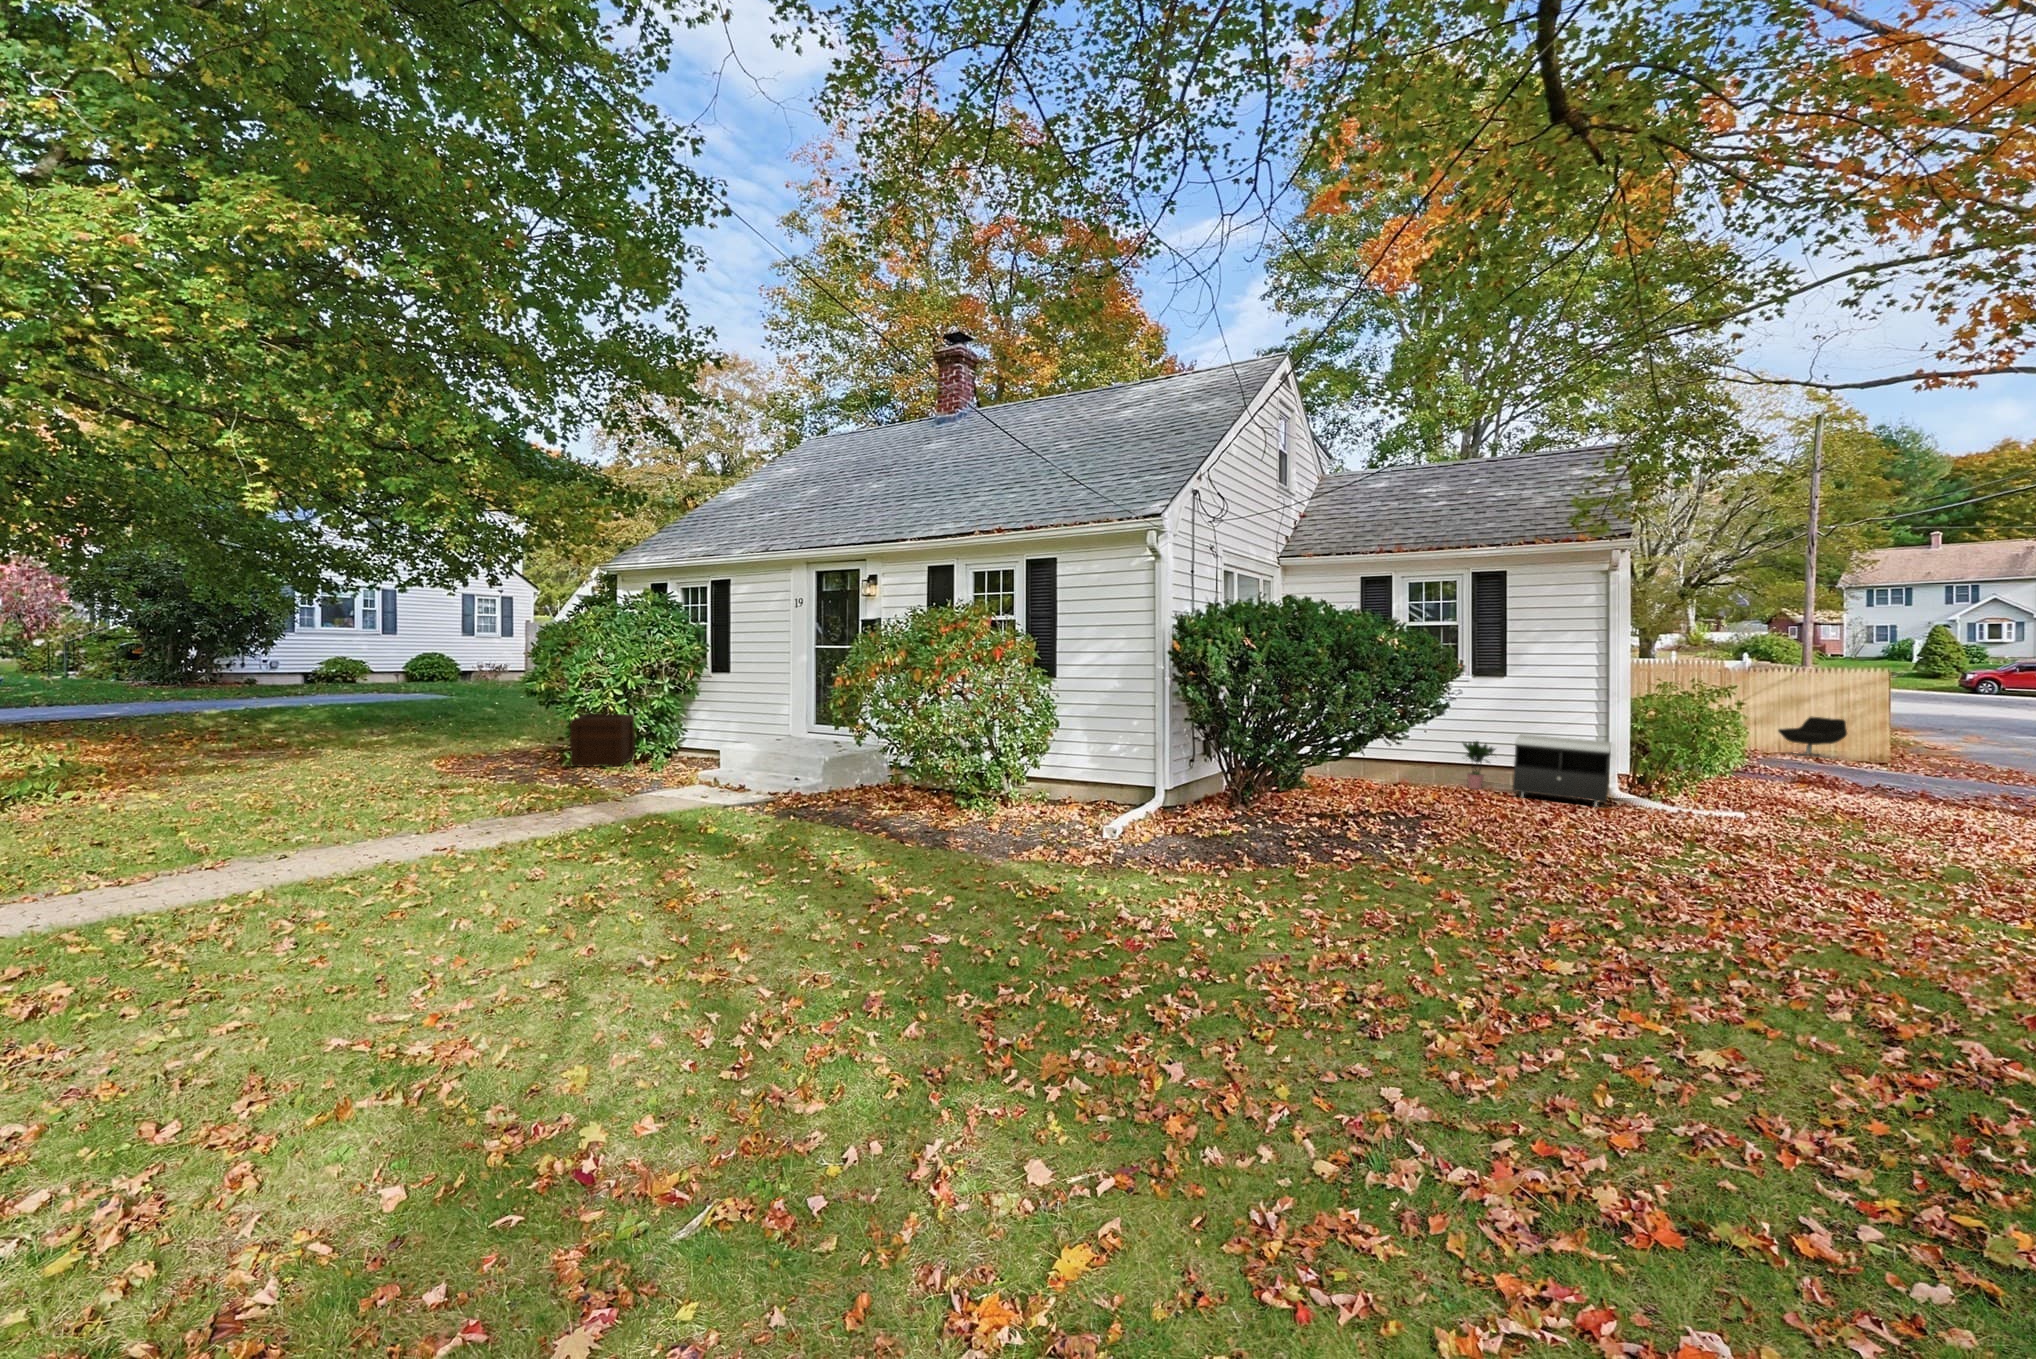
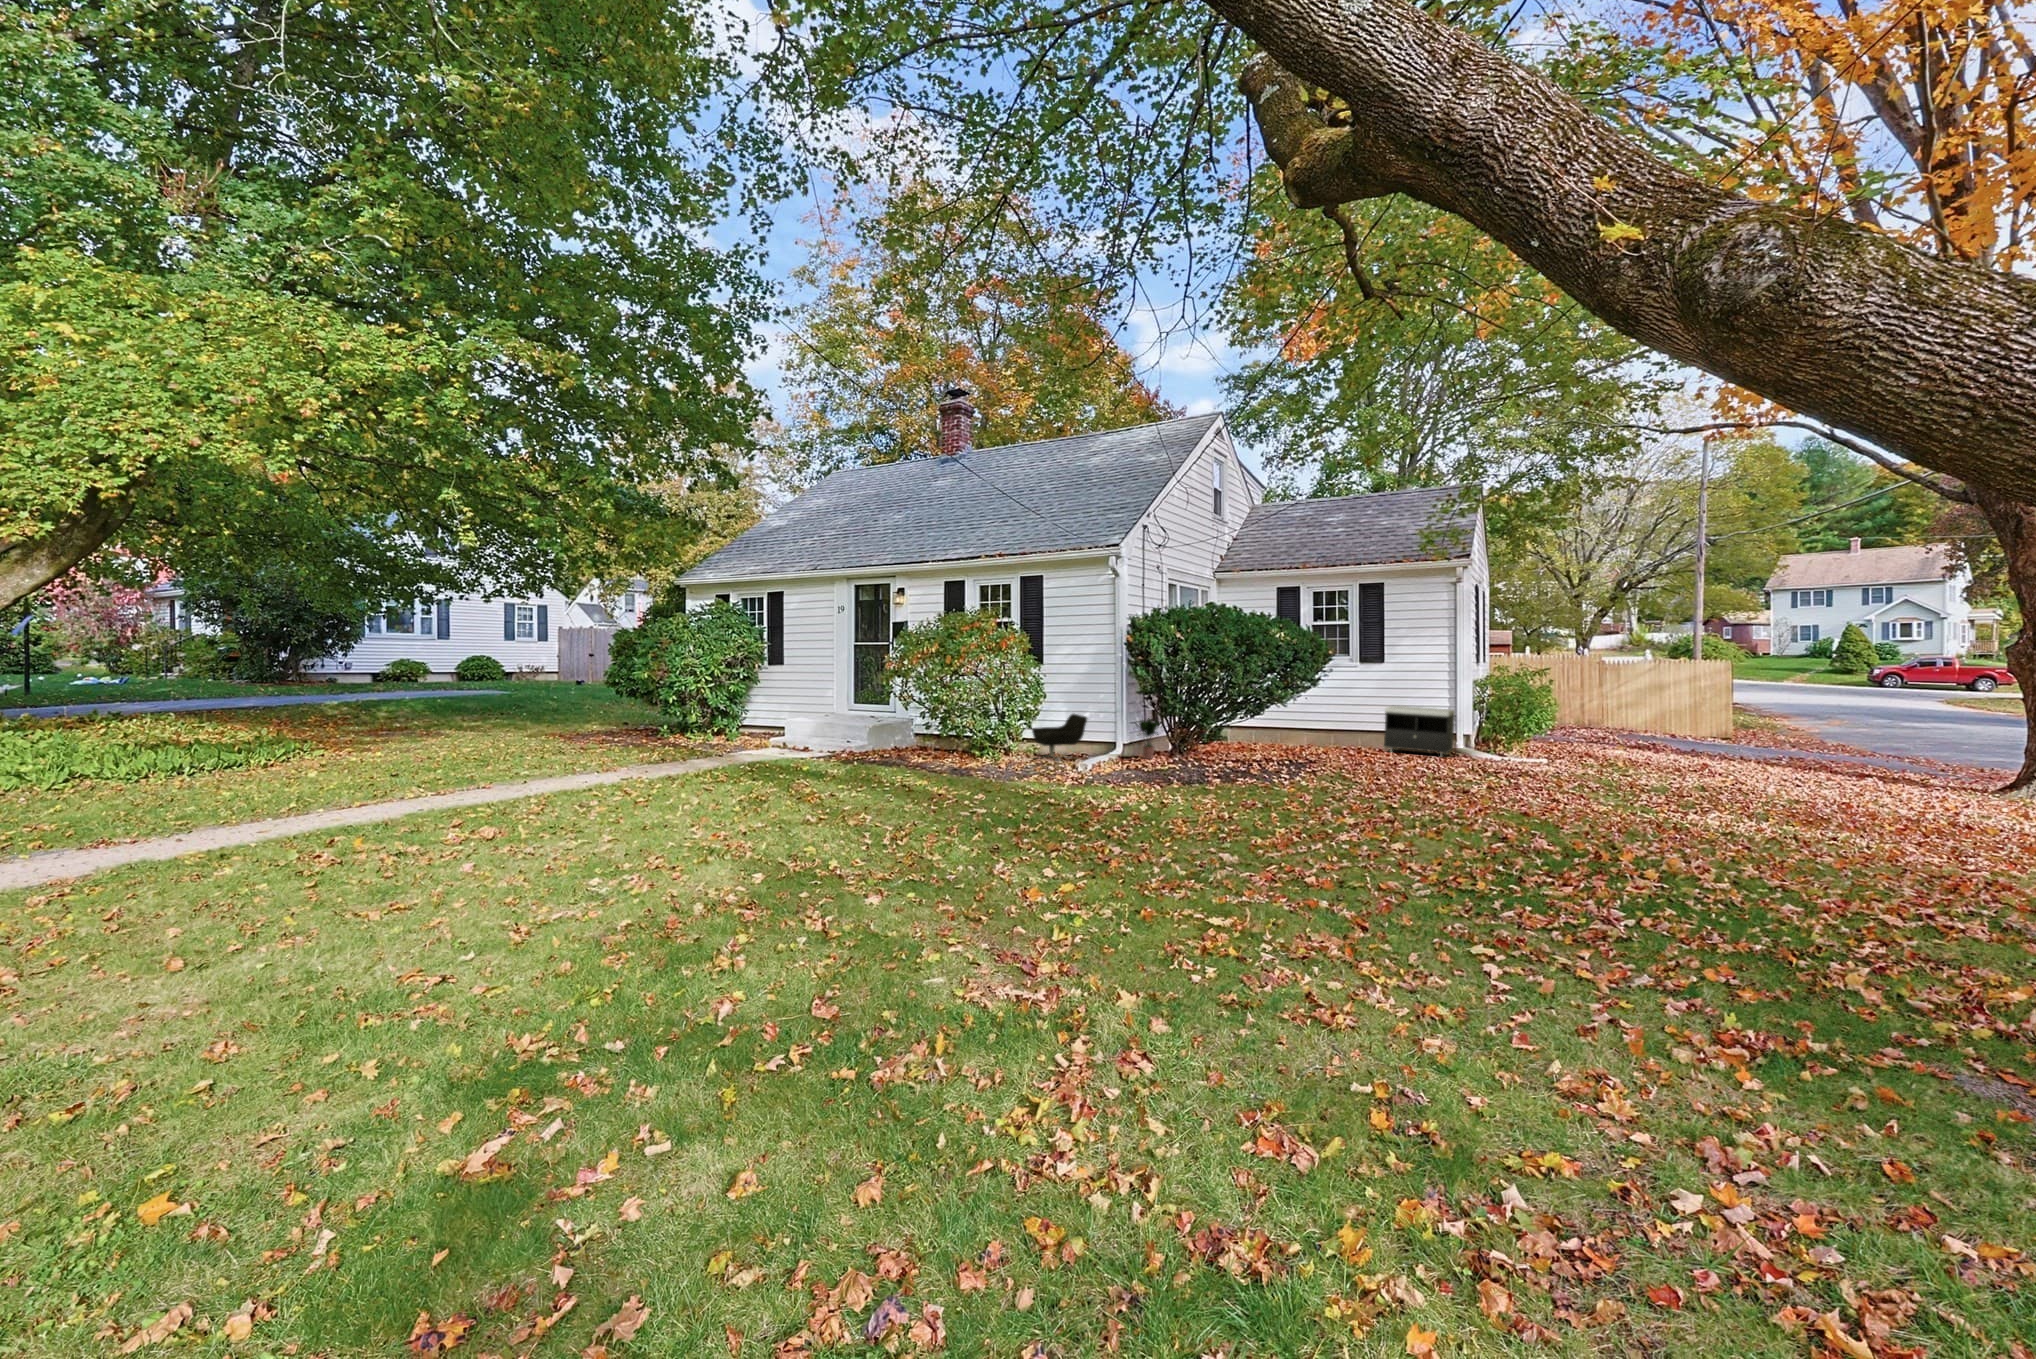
wooden crate: present [570,714,634,767] -> none [670,697,714,736]
lounge chair: present [1778,717,1847,754] -> present [1032,714,1087,760]
potted plant: present [1463,741,1495,789] -> present [1136,718,1160,759]

